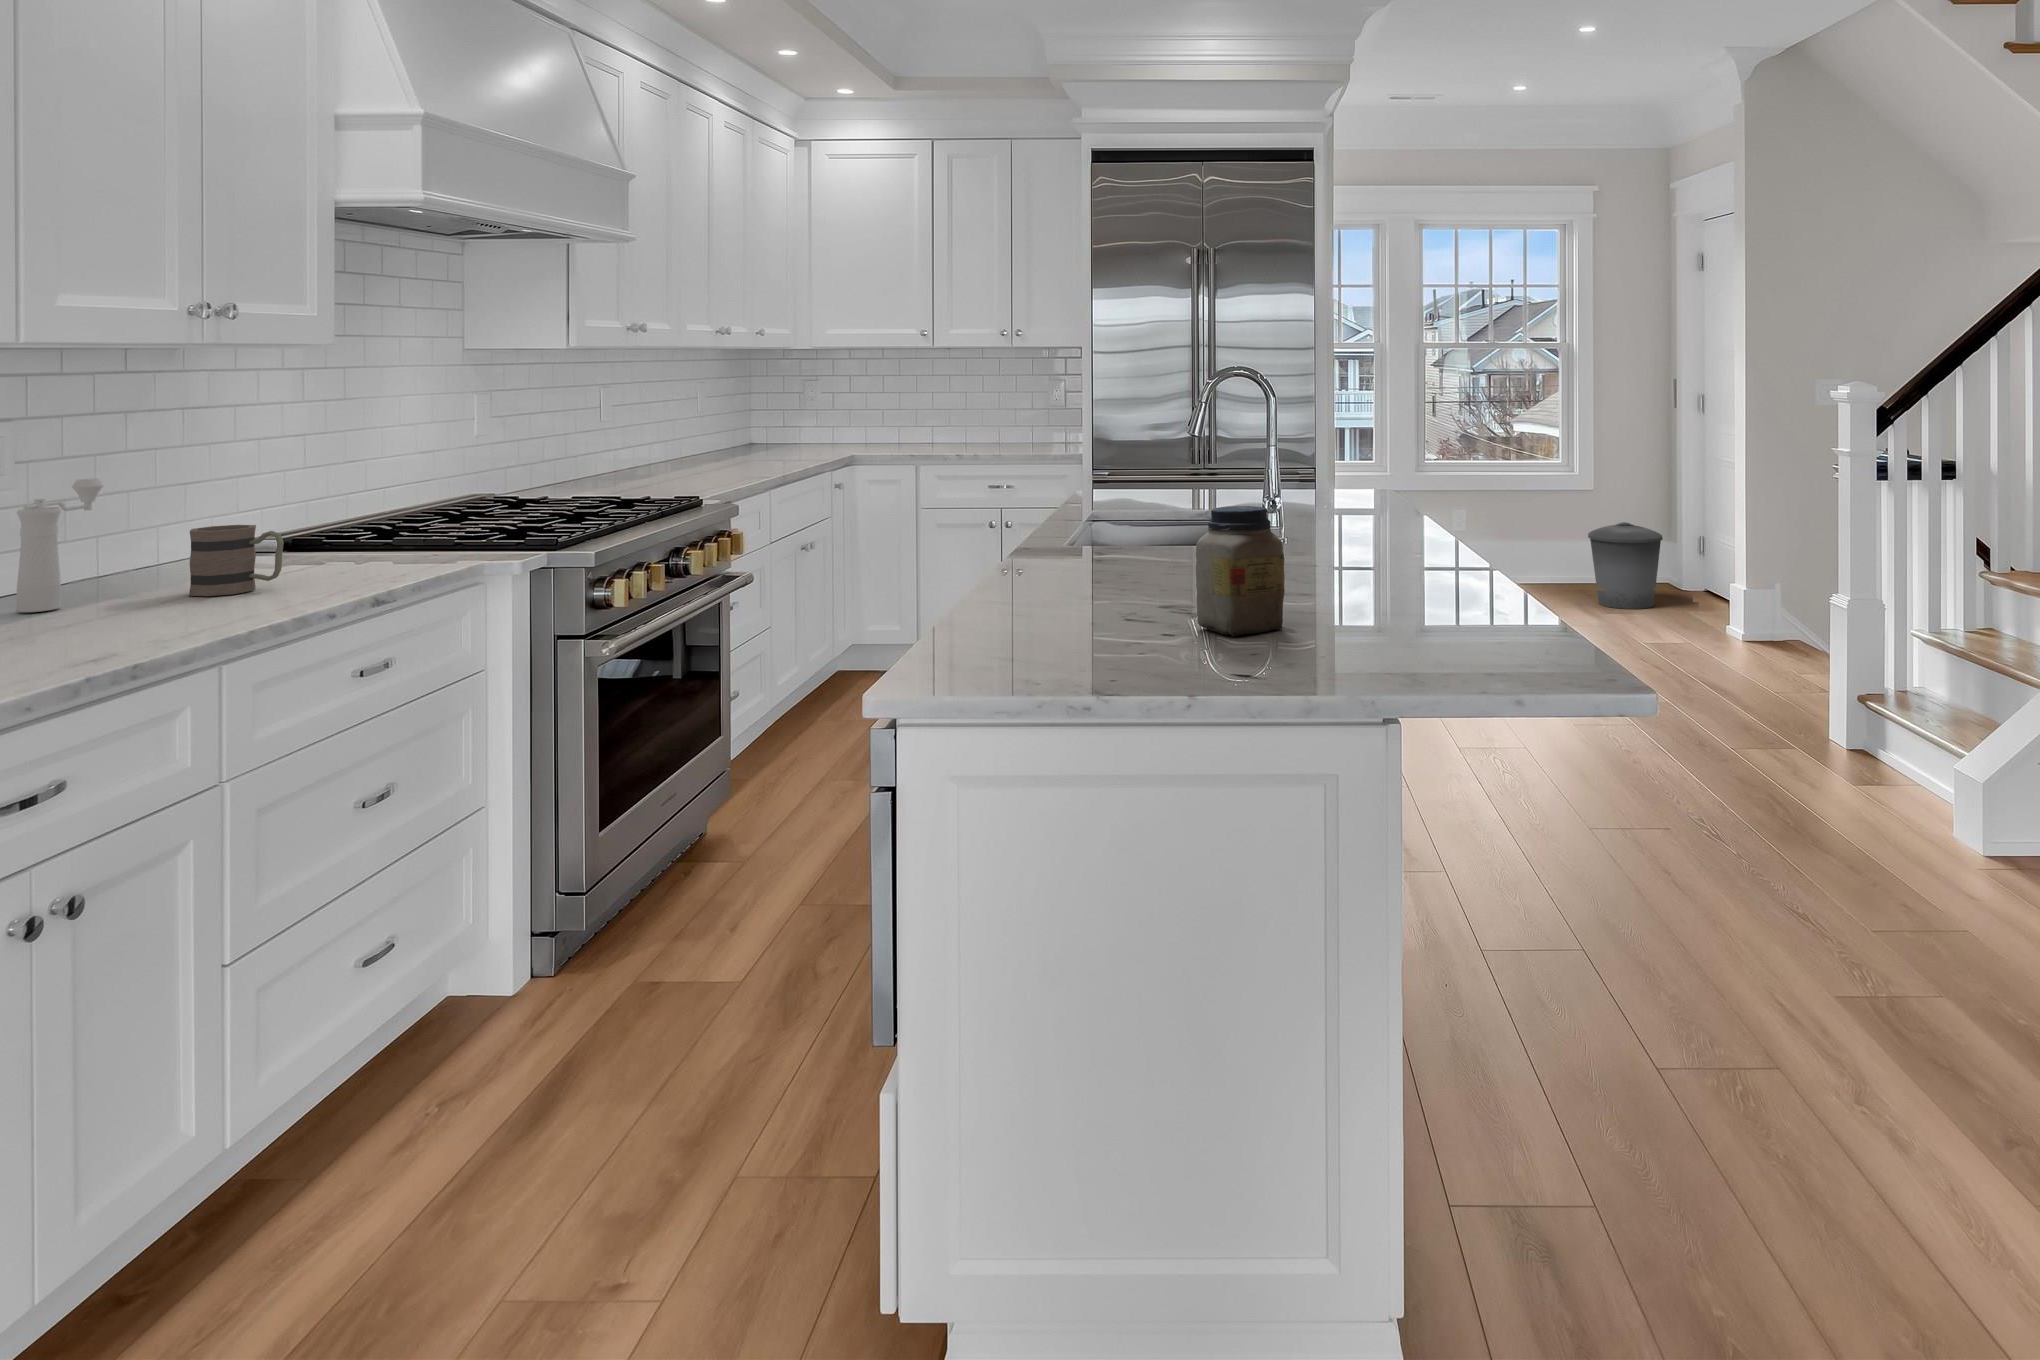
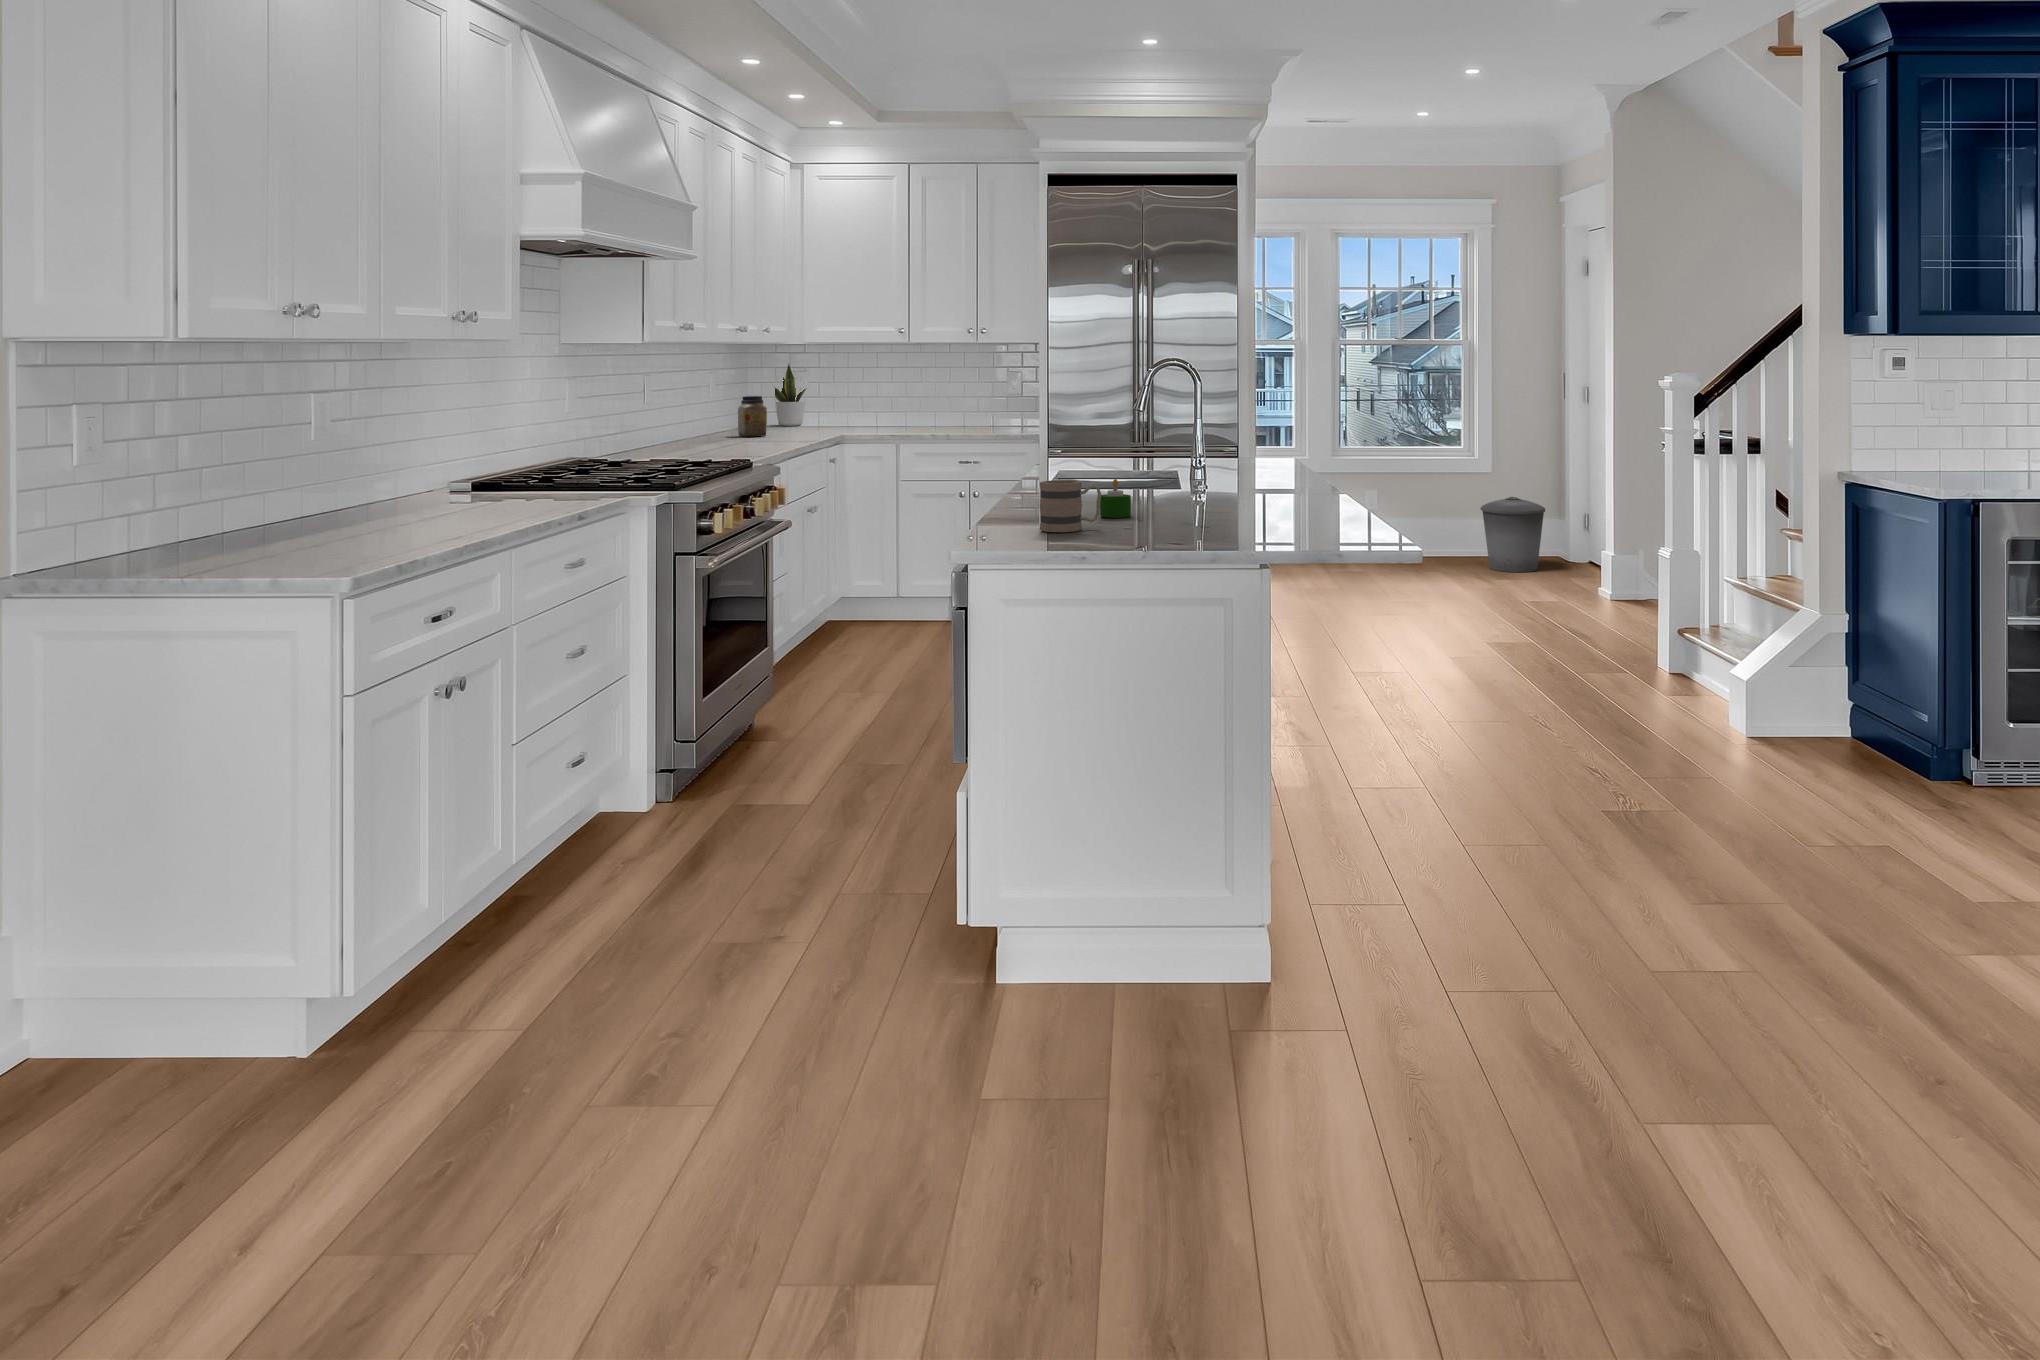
potted plant: none [767,371,824,446] -> present [774,364,807,426]
pepper mill: present [17,478,104,613] -> none [356,433,398,521]
jar: present [1196,506,1285,636] -> present [738,396,767,437]
mug: present [189,525,284,596] -> present [1039,480,1101,532]
candle: none [1123,544,1168,603] -> present [1100,479,1131,518]

